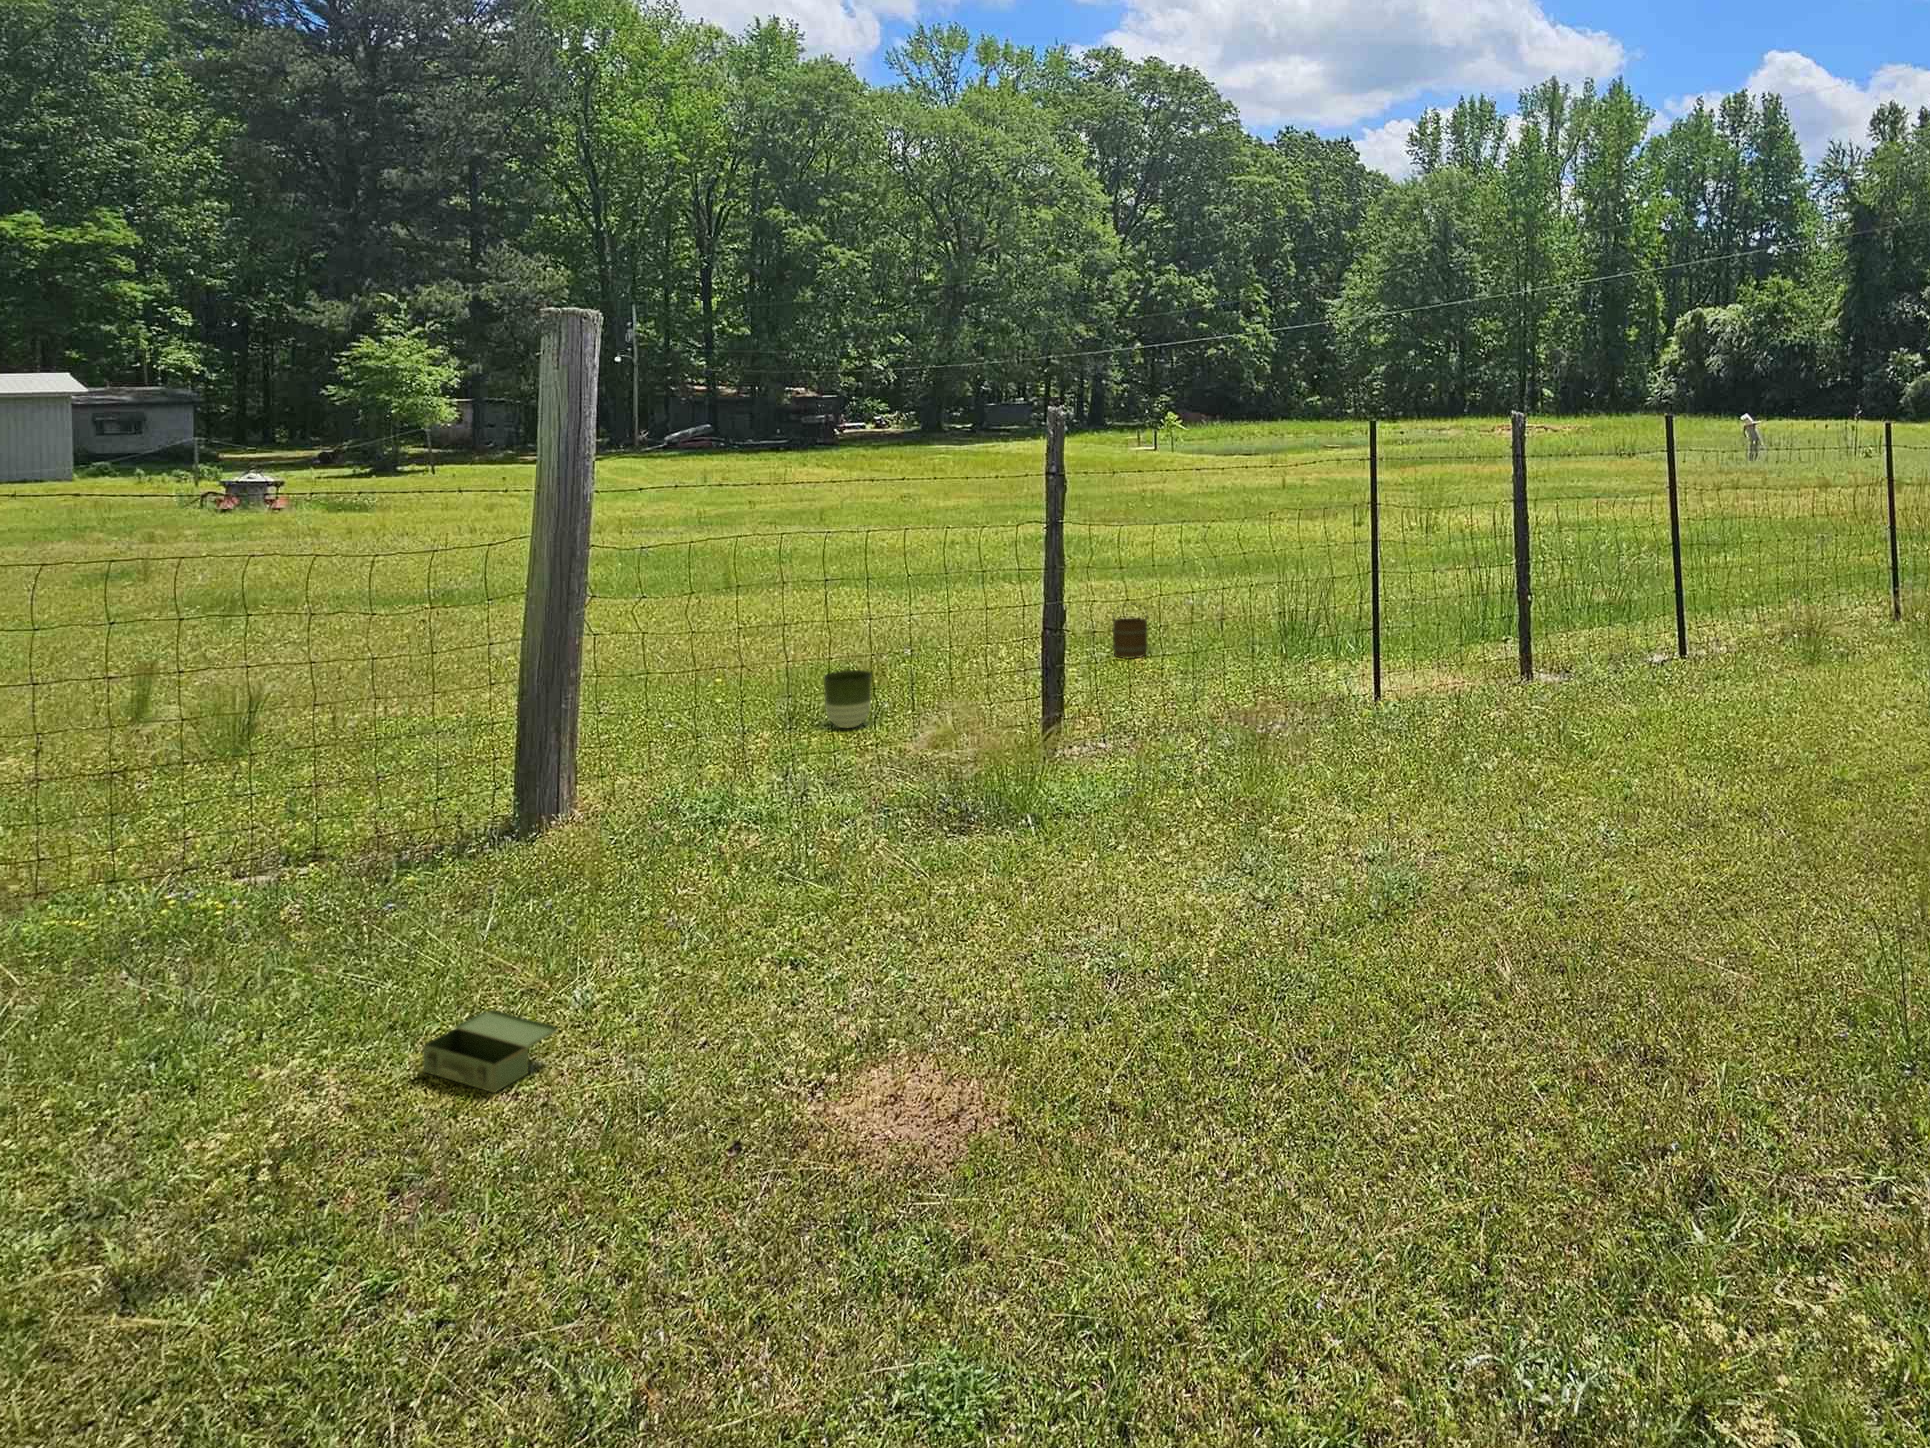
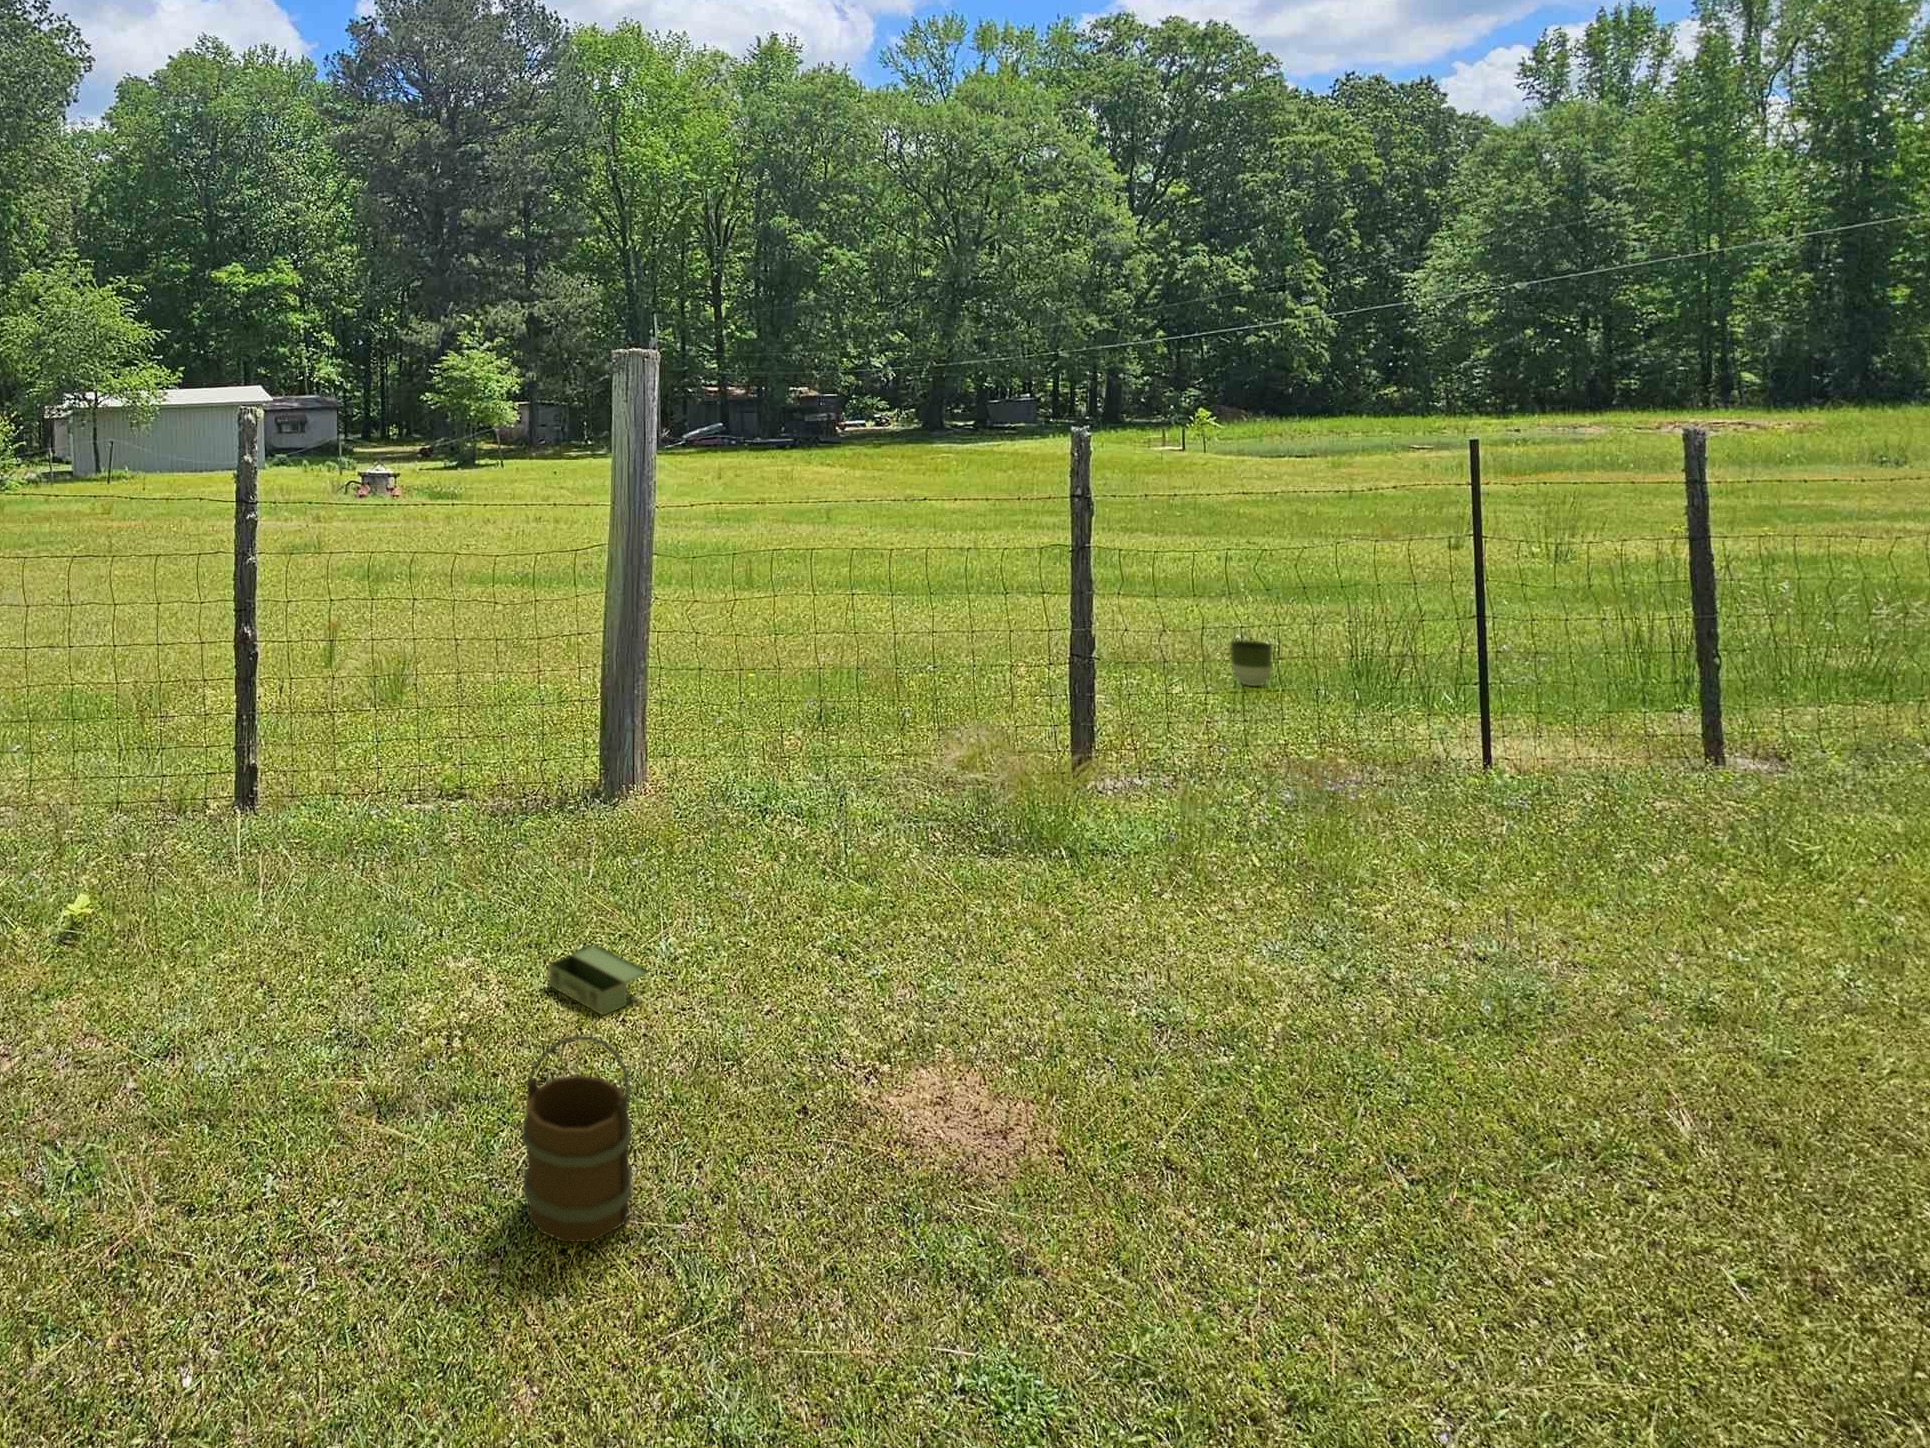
bucket: present [1112,603,1148,659] -> present [522,1035,633,1242]
planter: present [823,670,872,728] -> present [1230,640,1272,686]

